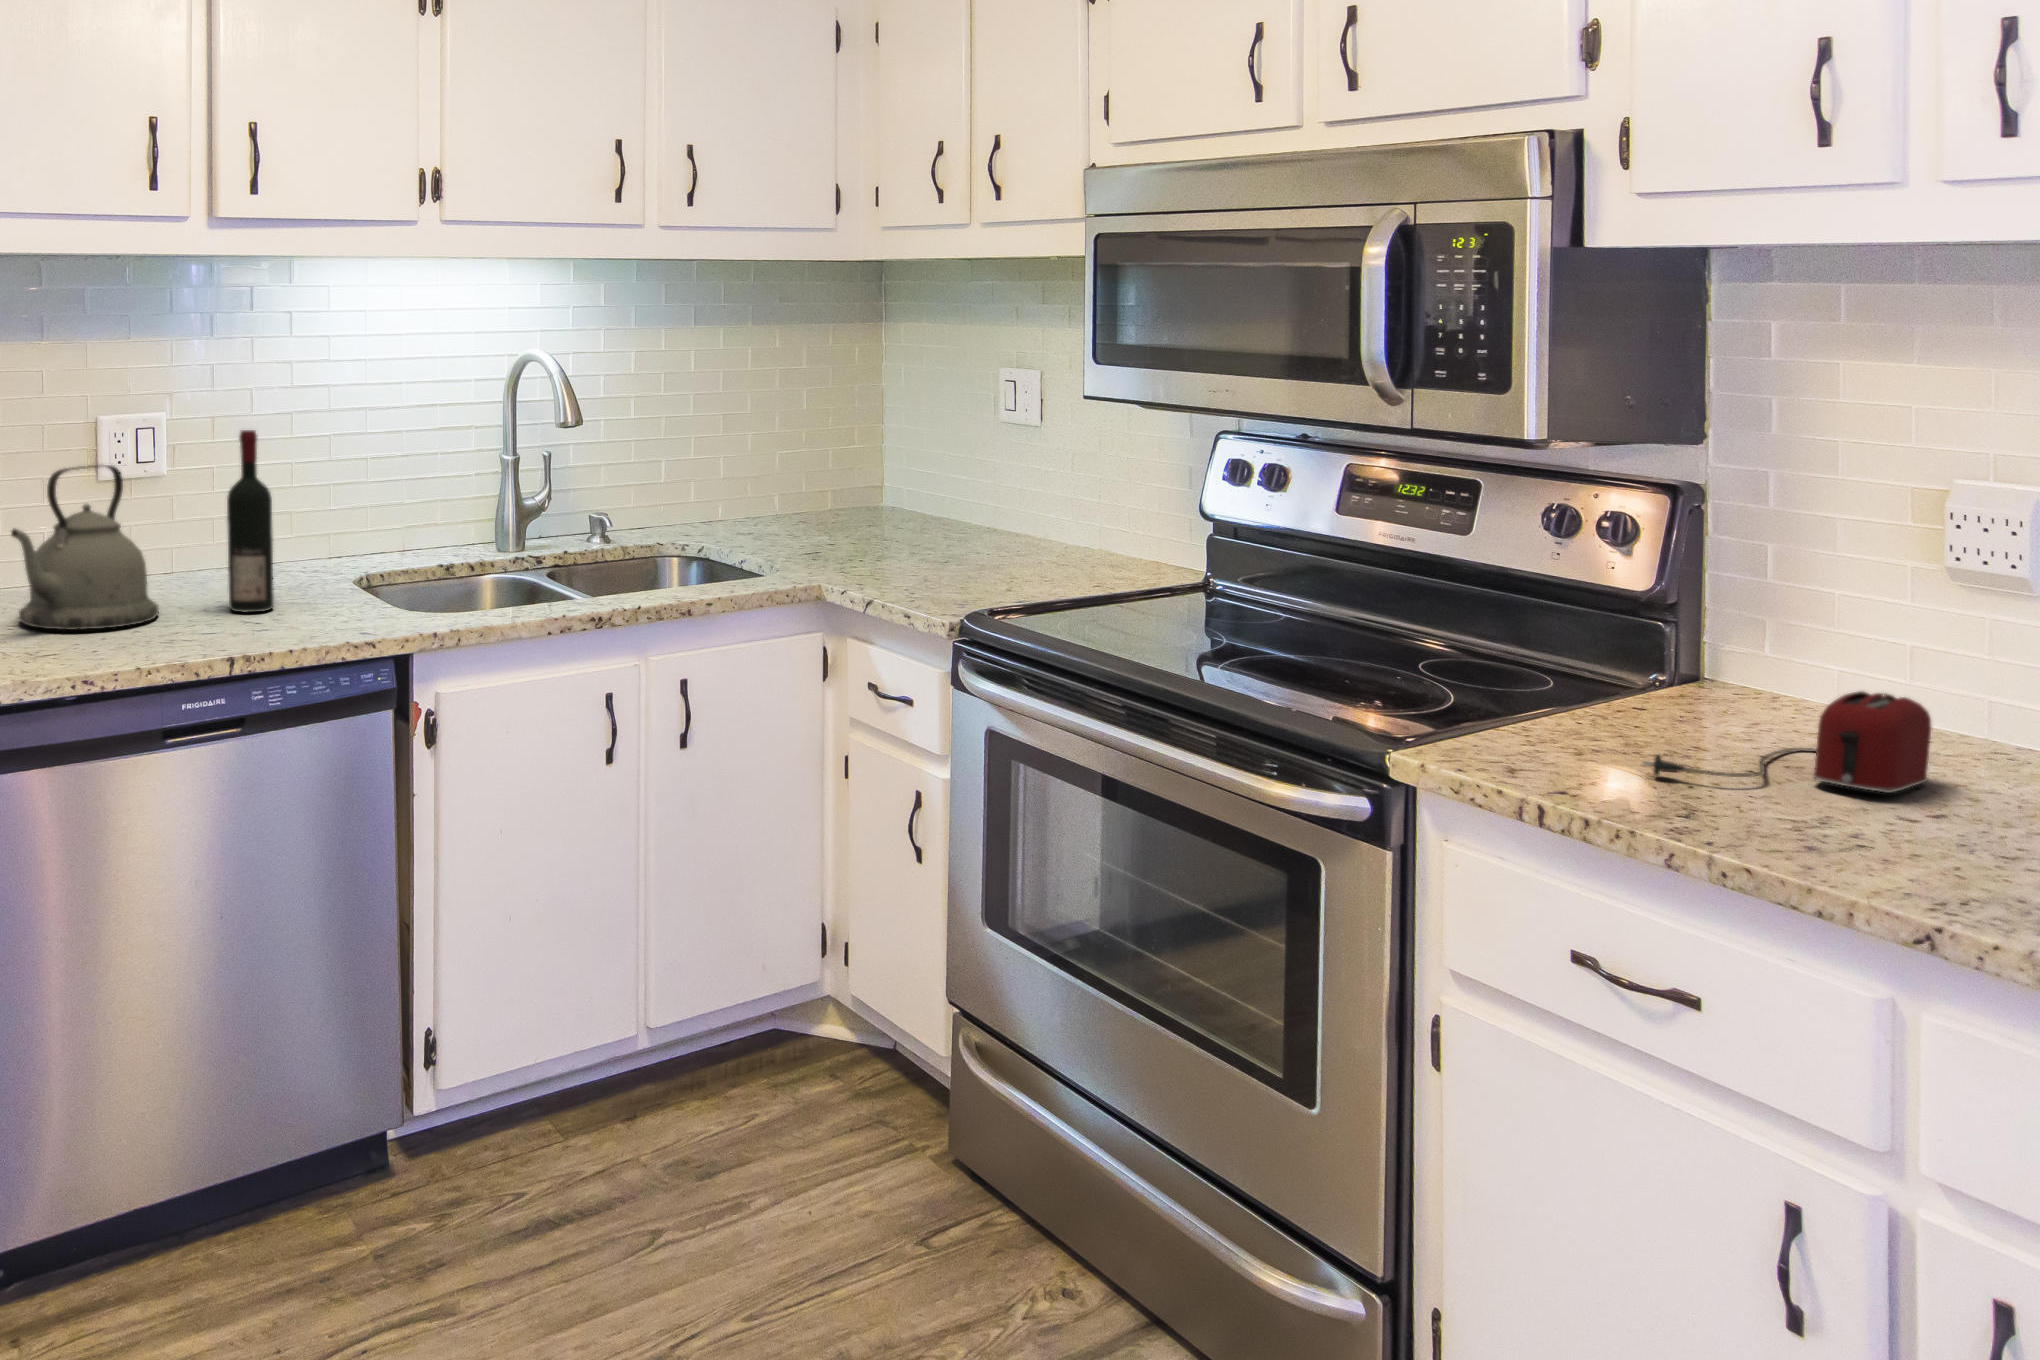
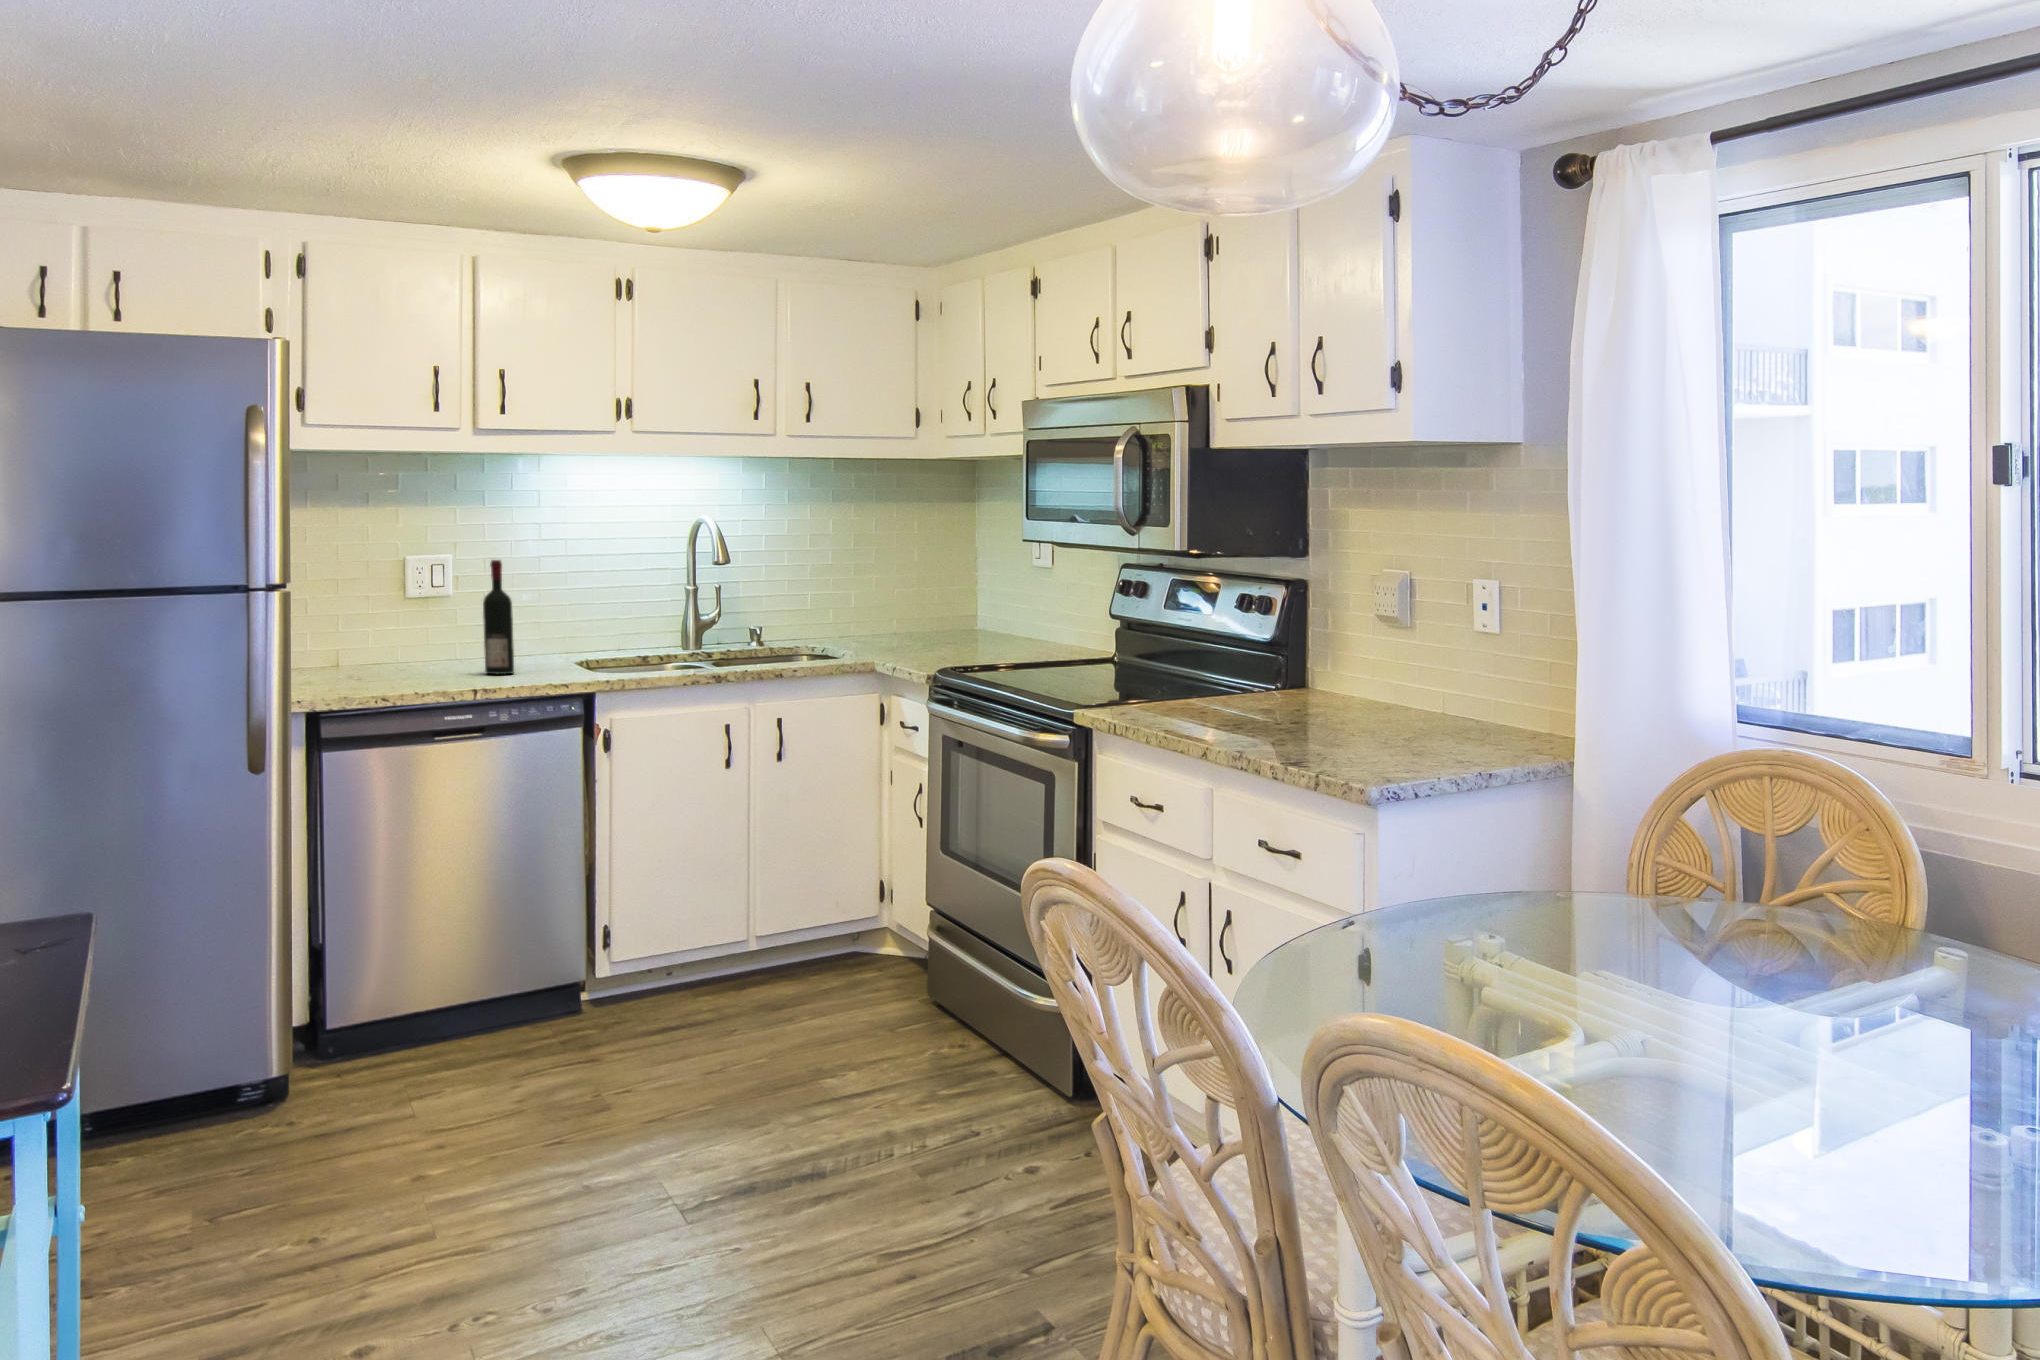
kettle: present [11,465,159,630] -> none [341,581,439,679]
toaster: present [1643,691,1931,793] -> none [1171,671,1303,716]

